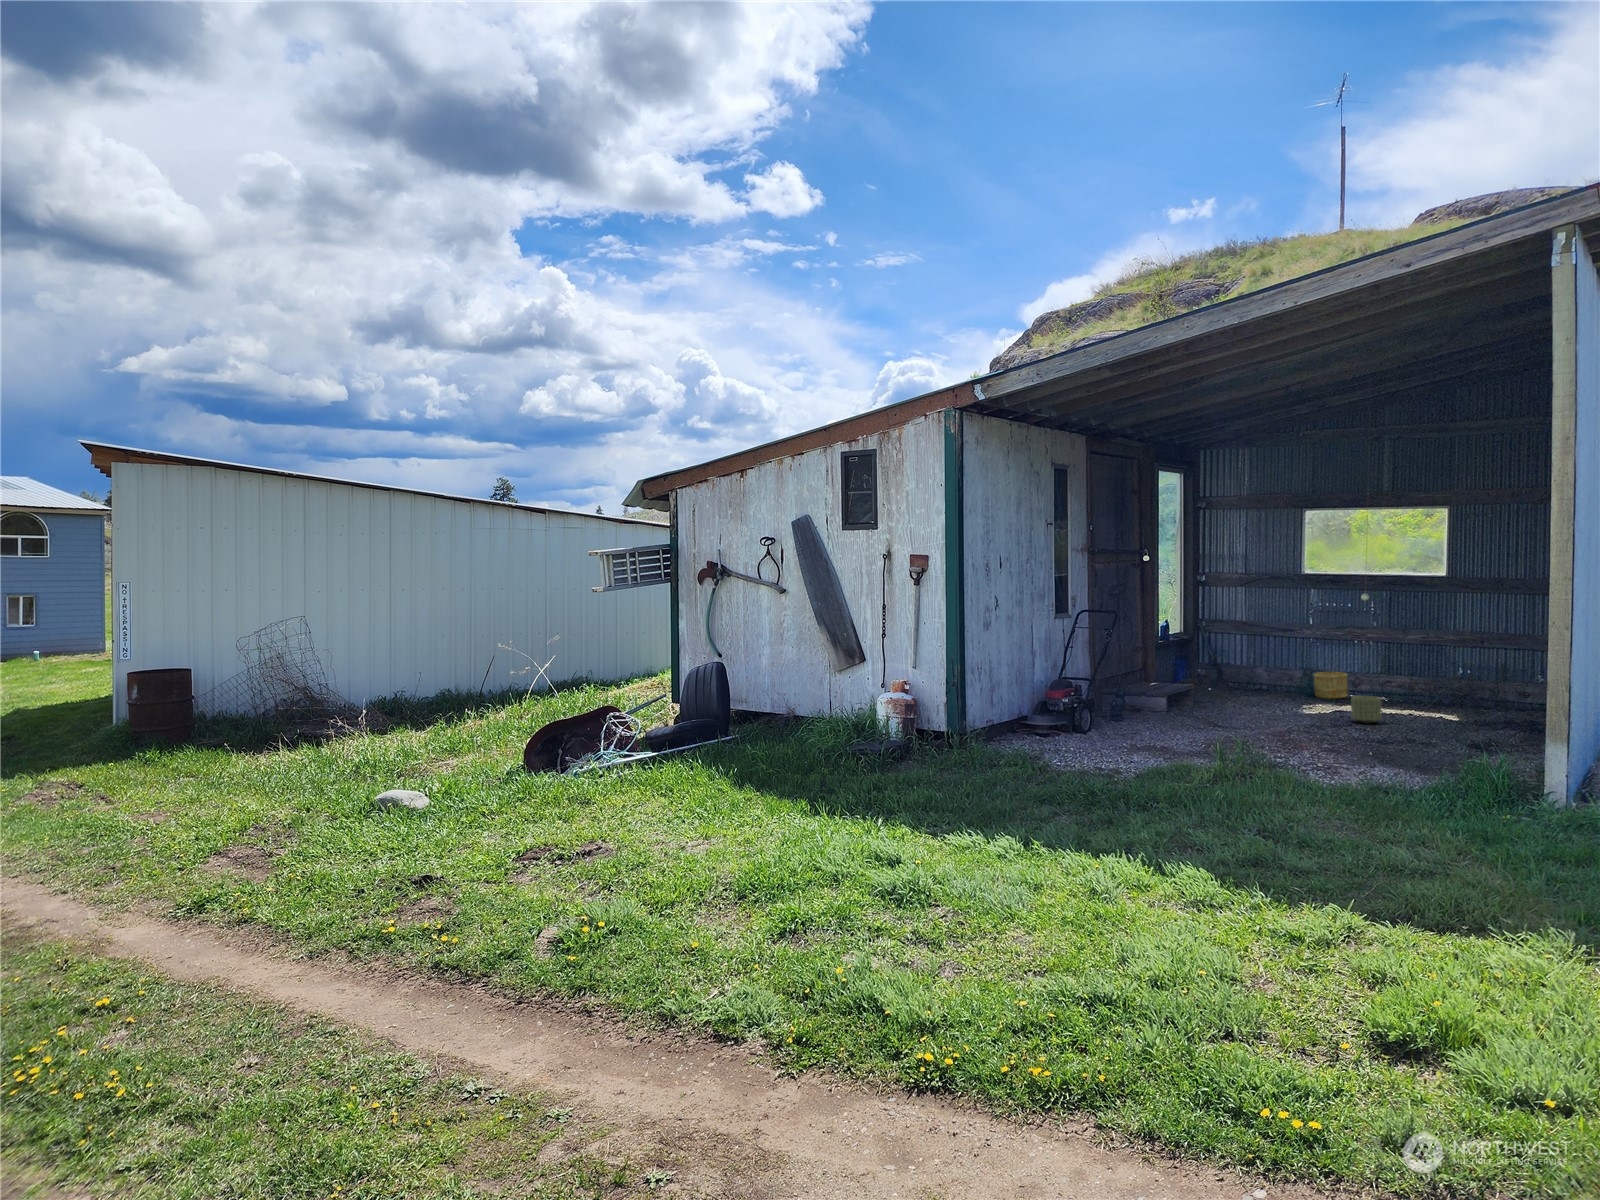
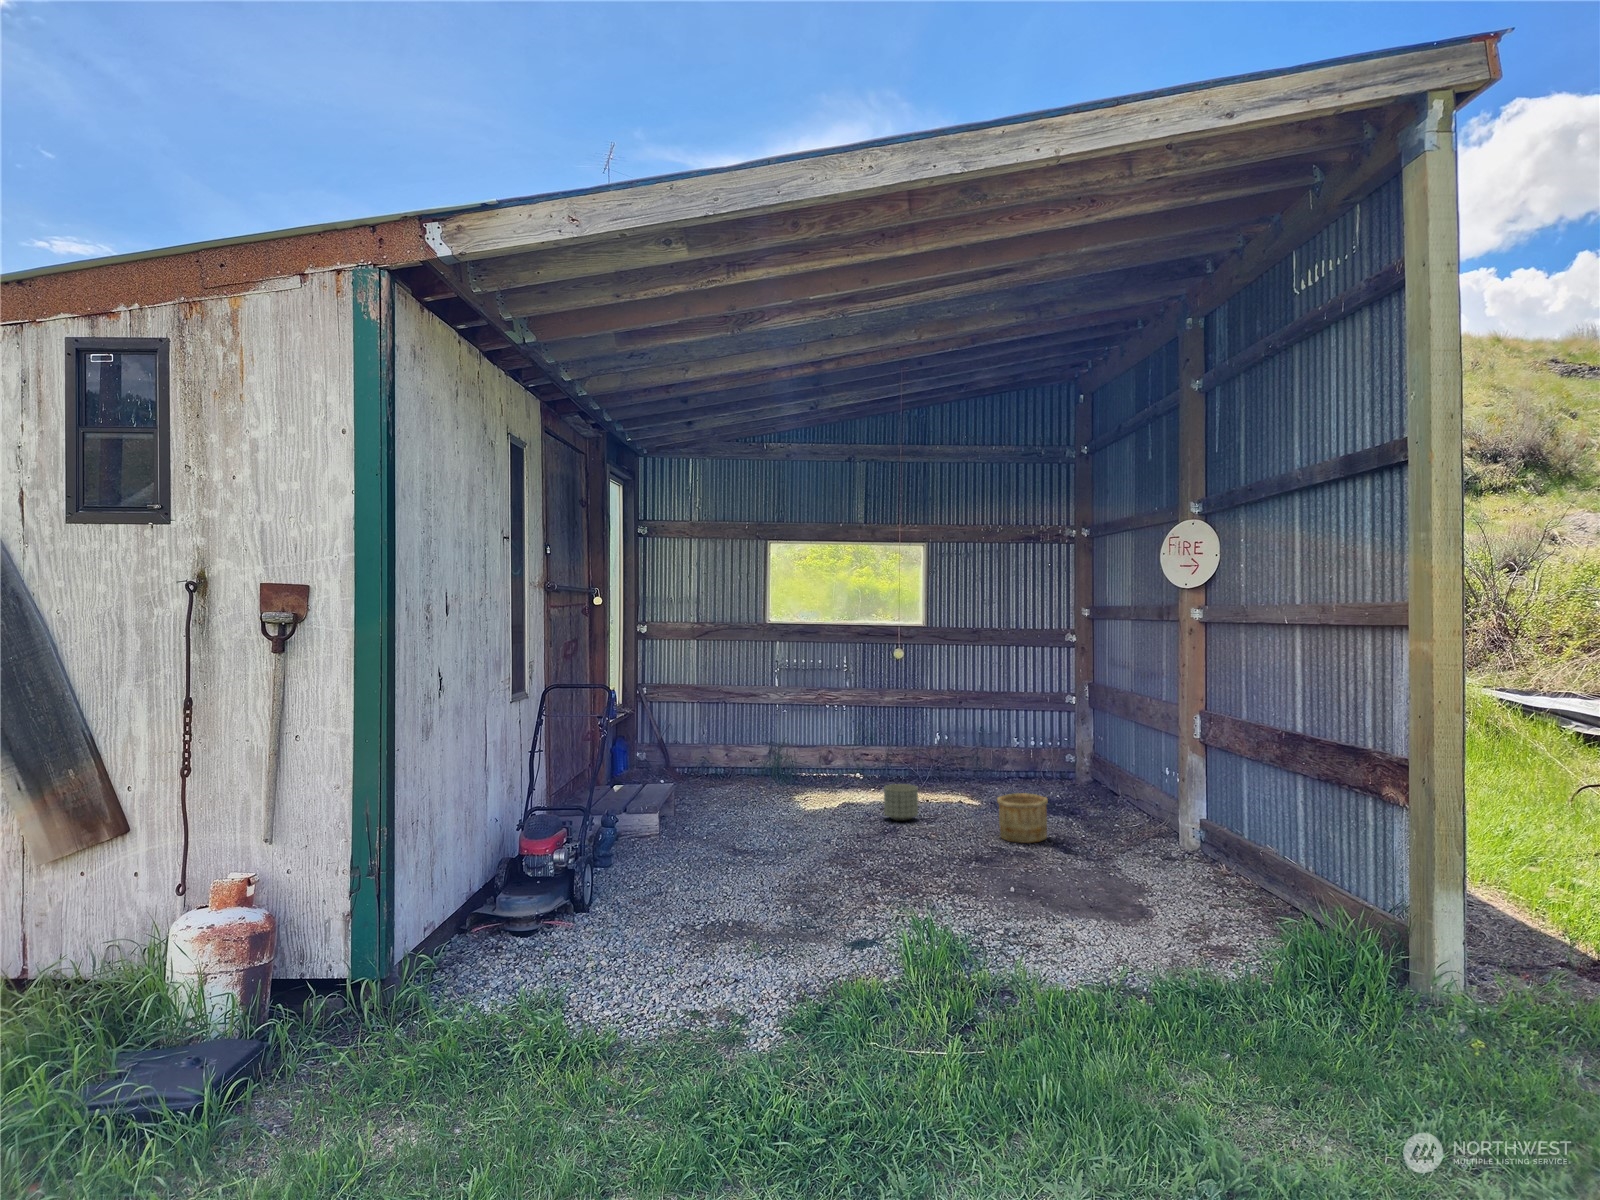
wooden bucket: present [1314,672,1348,698] -> present [997,793,1048,843]

